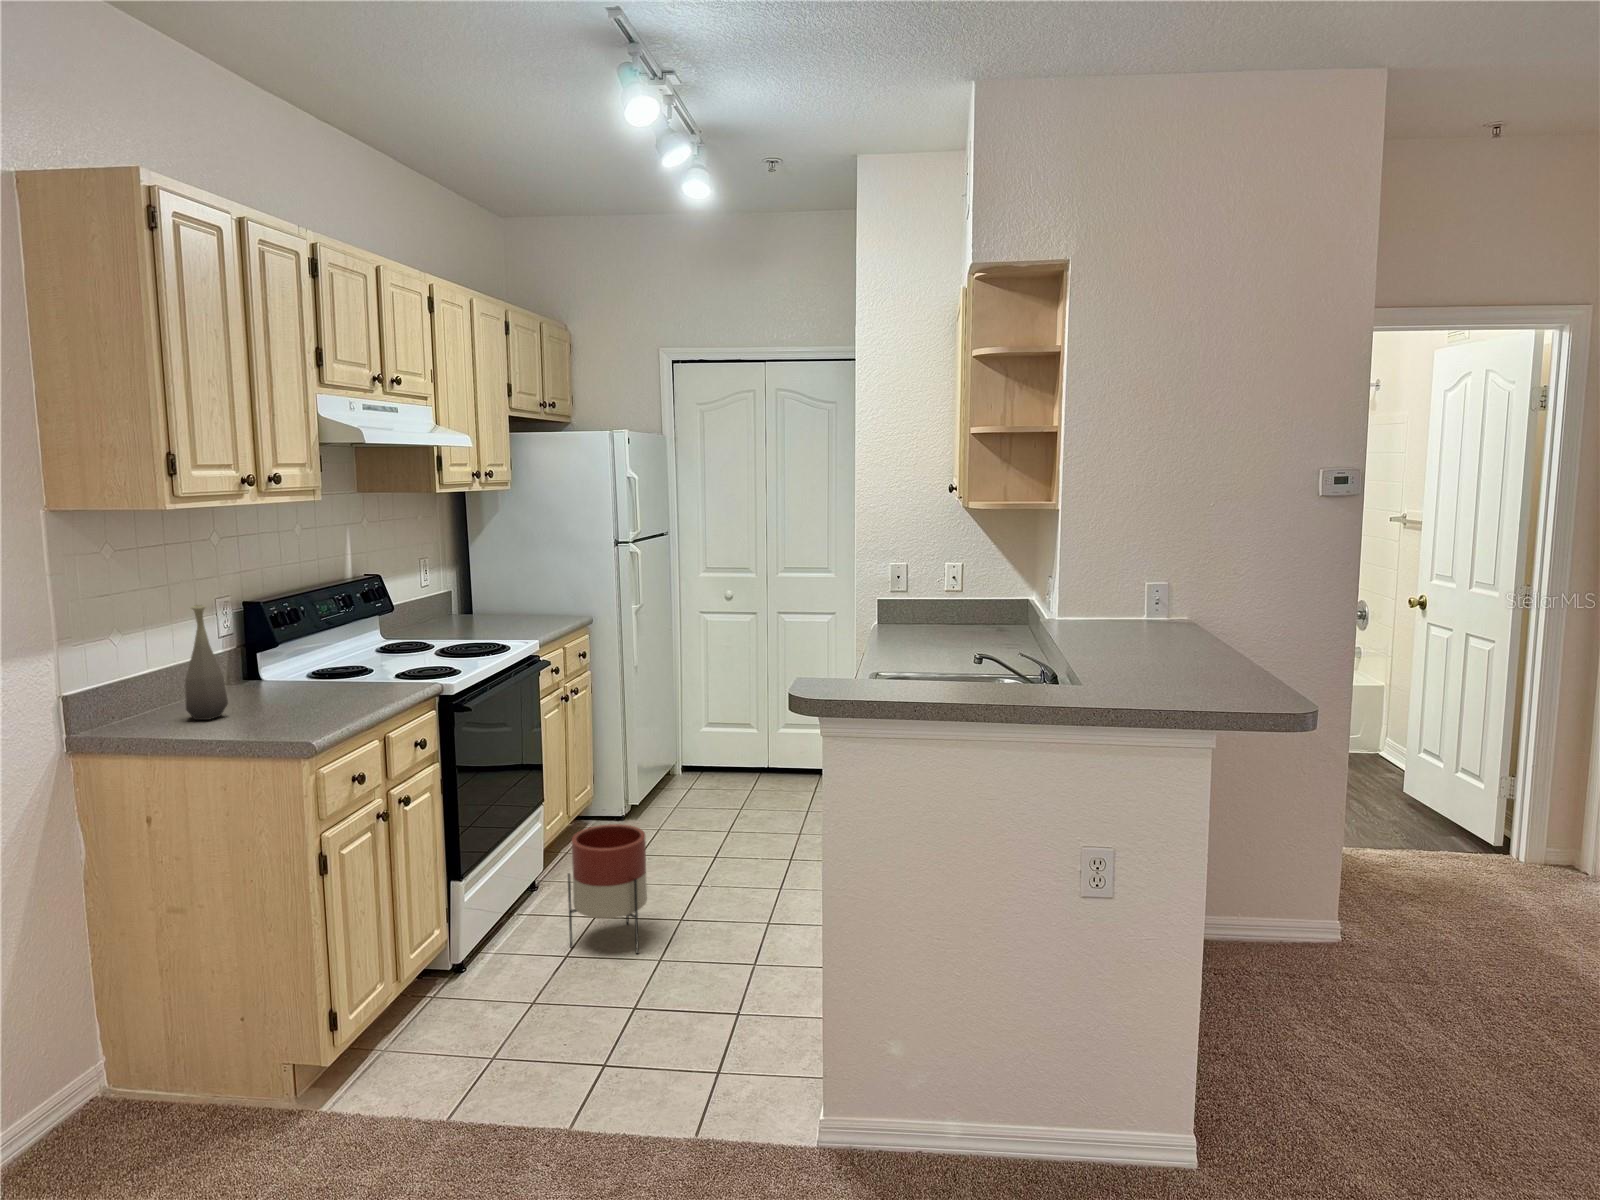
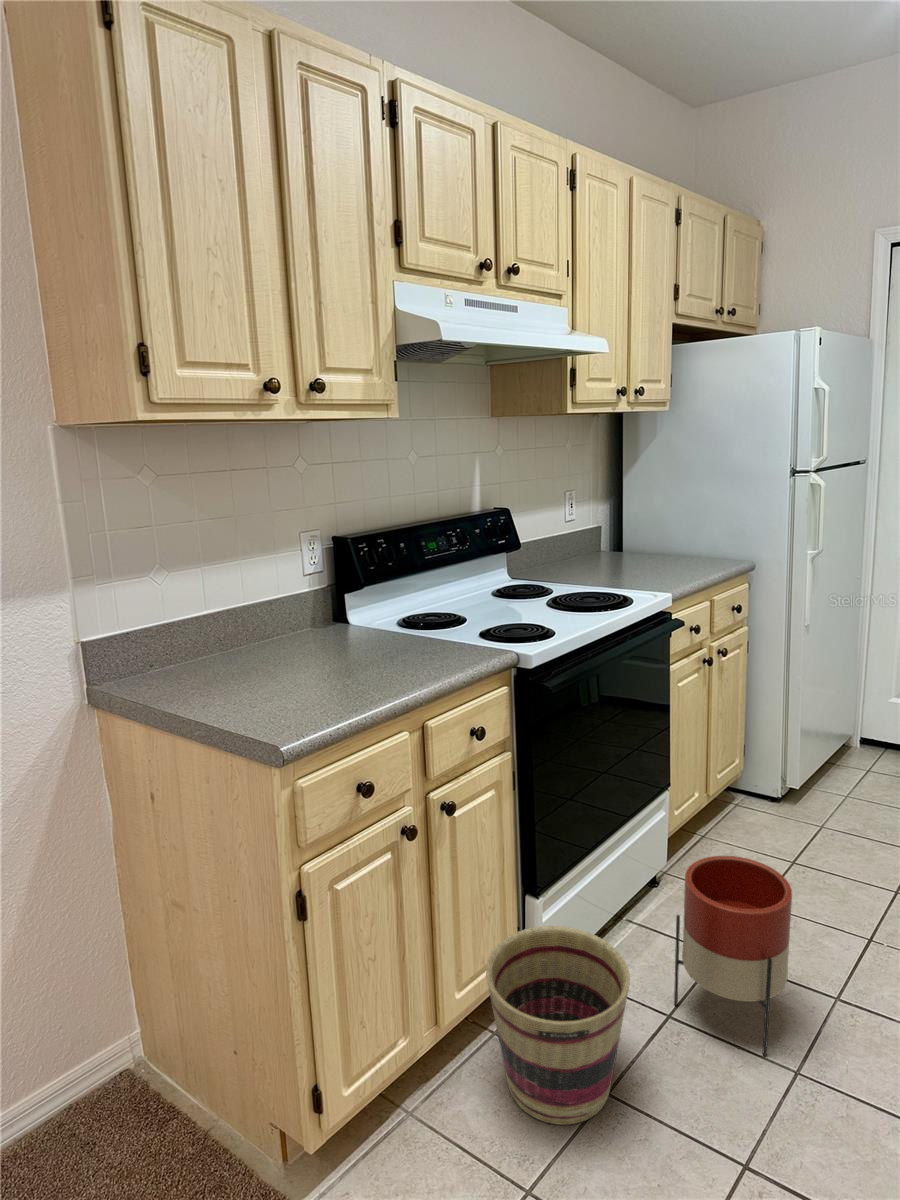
bottle: present [185,605,228,720] -> none [206,543,253,682]
basket: none [436,891,546,1025] -> present [486,926,630,1125]

